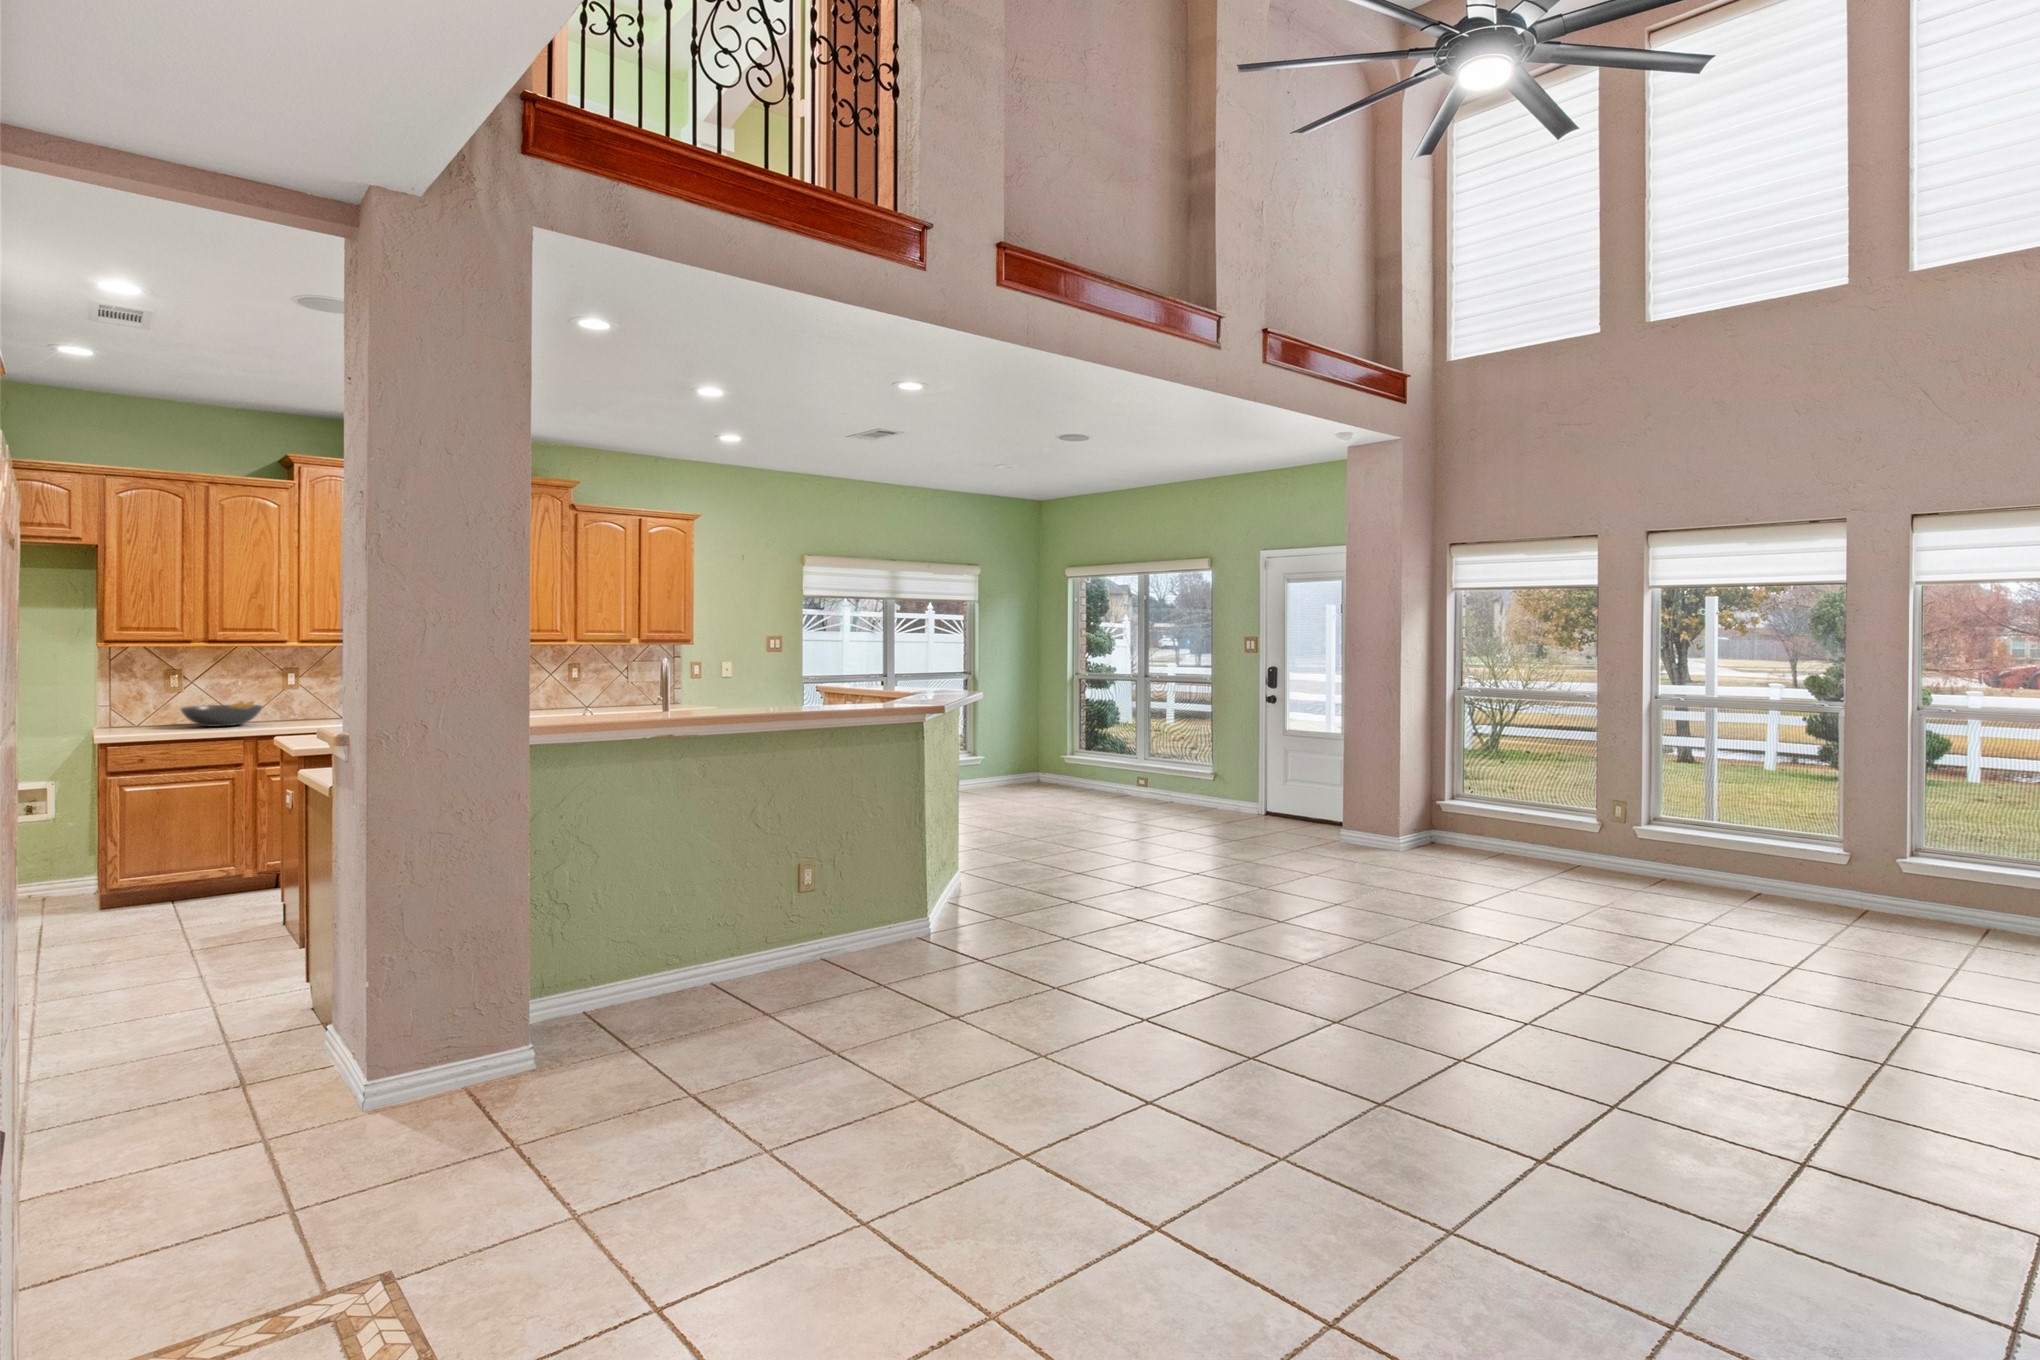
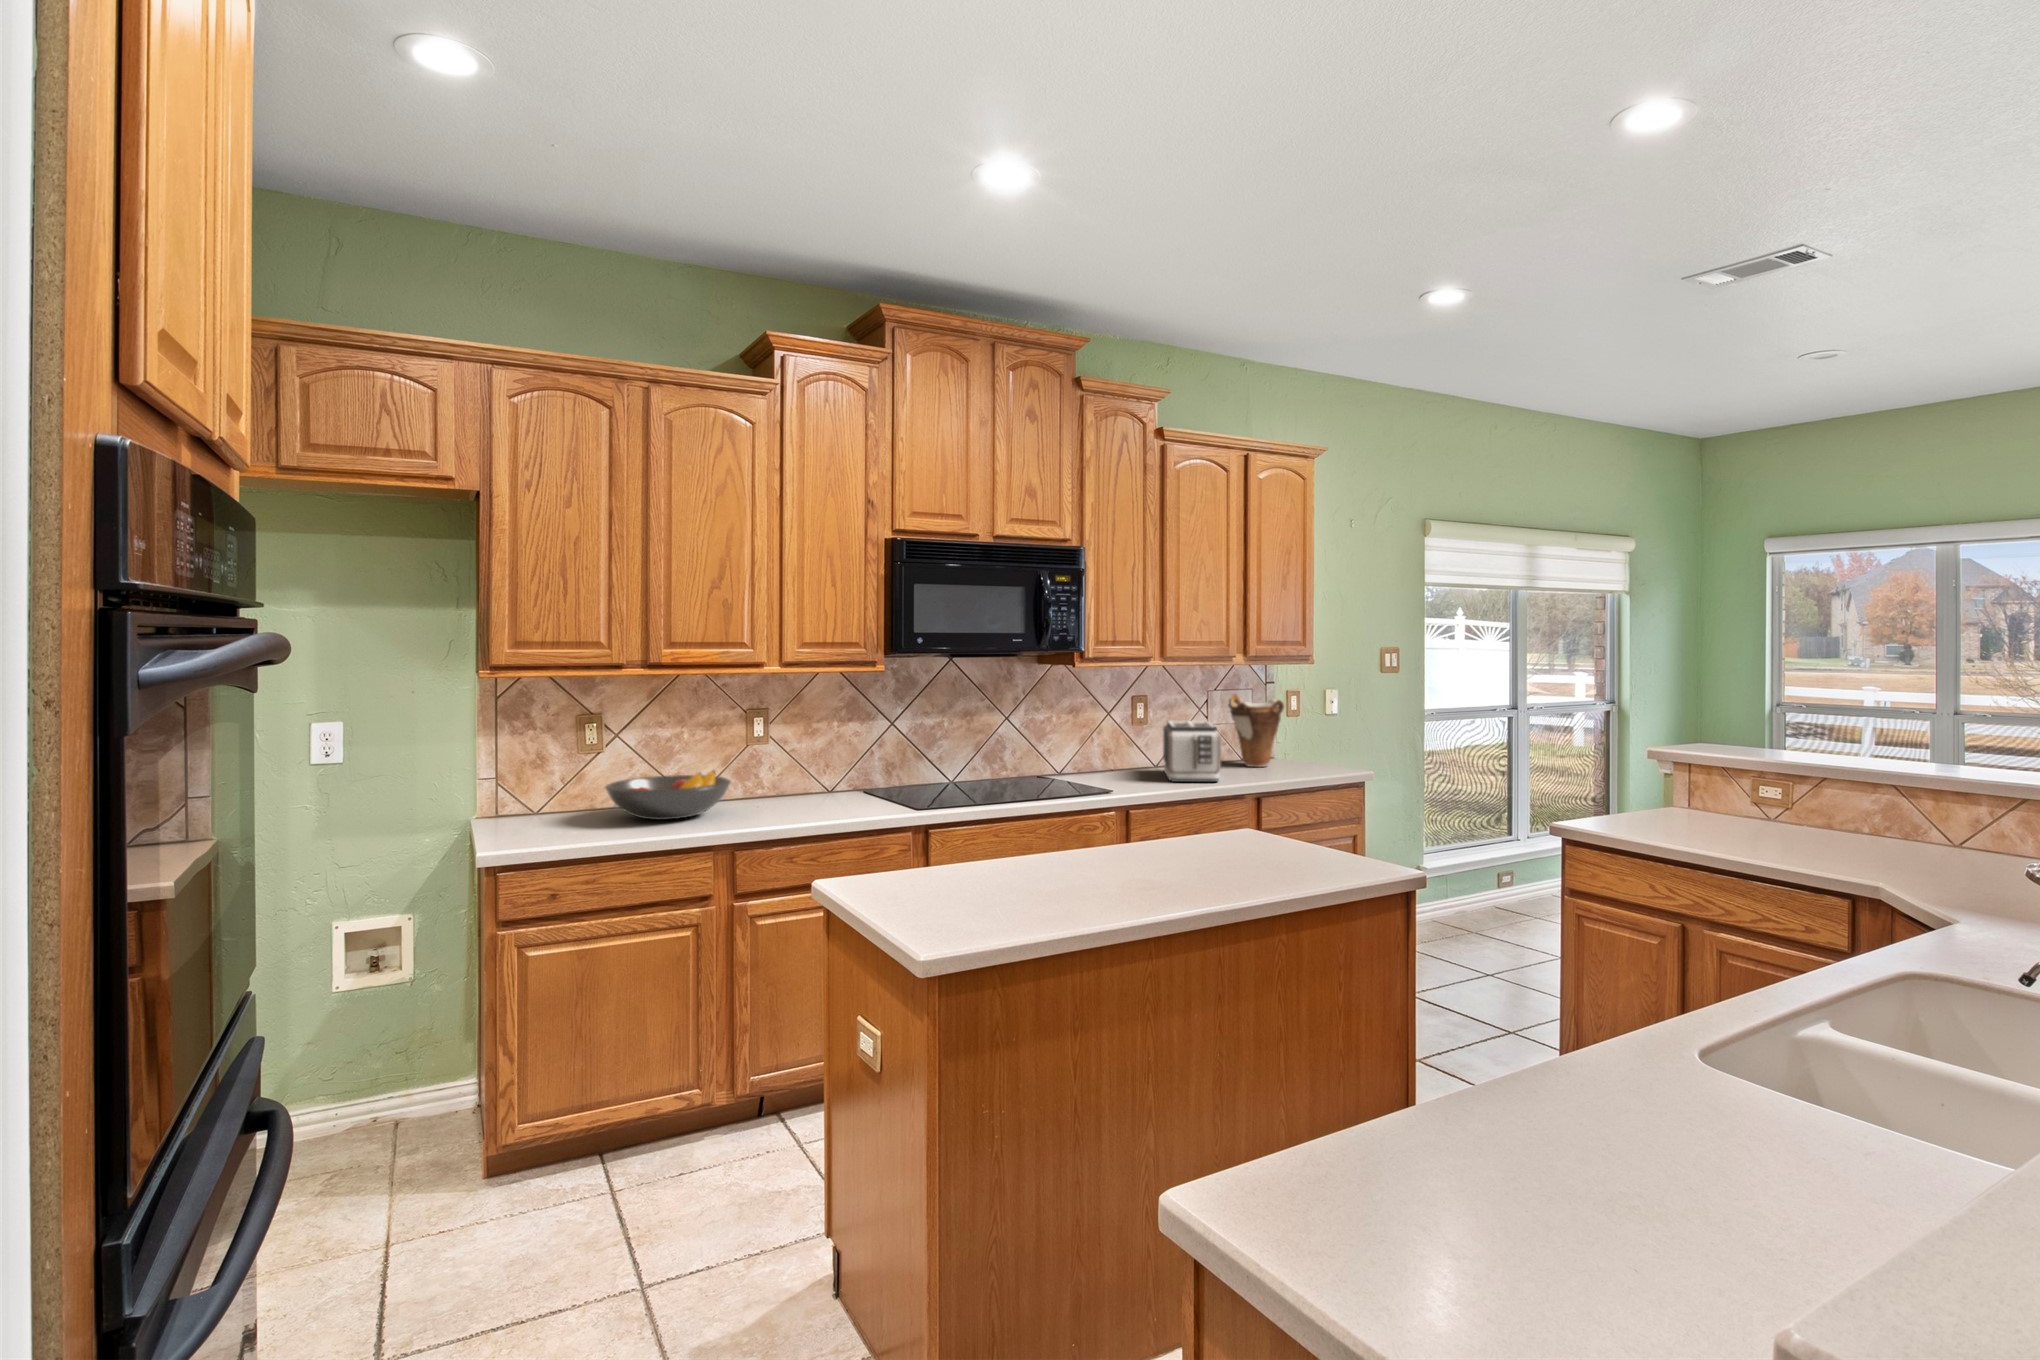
vase: none [638,663,673,708] -> present [1229,693,1284,767]
toaster: none [574,679,616,713] -> present [1163,721,1221,782]

